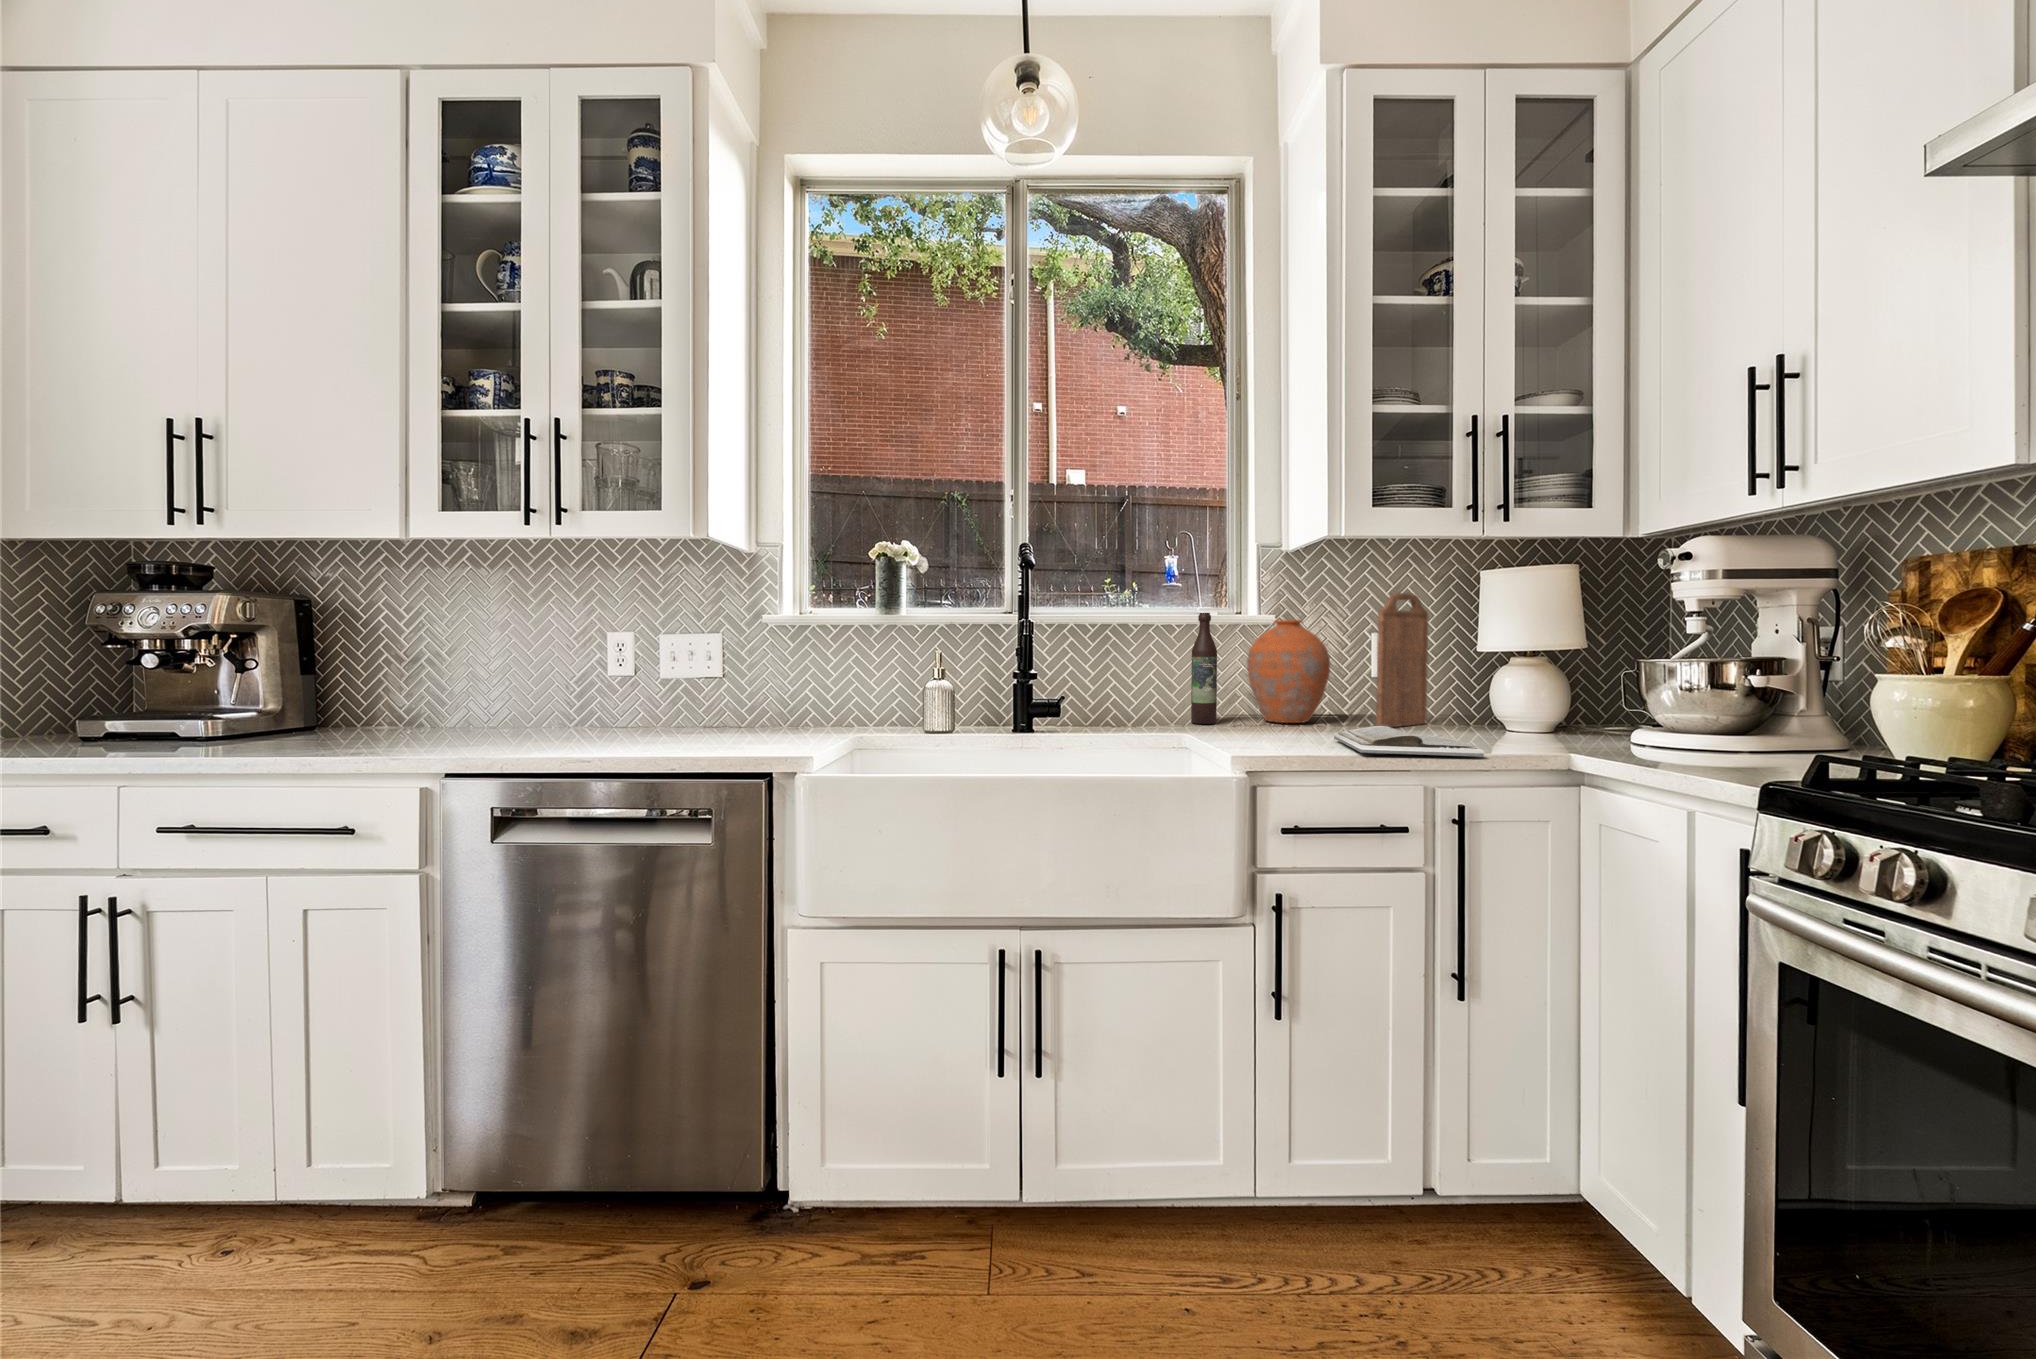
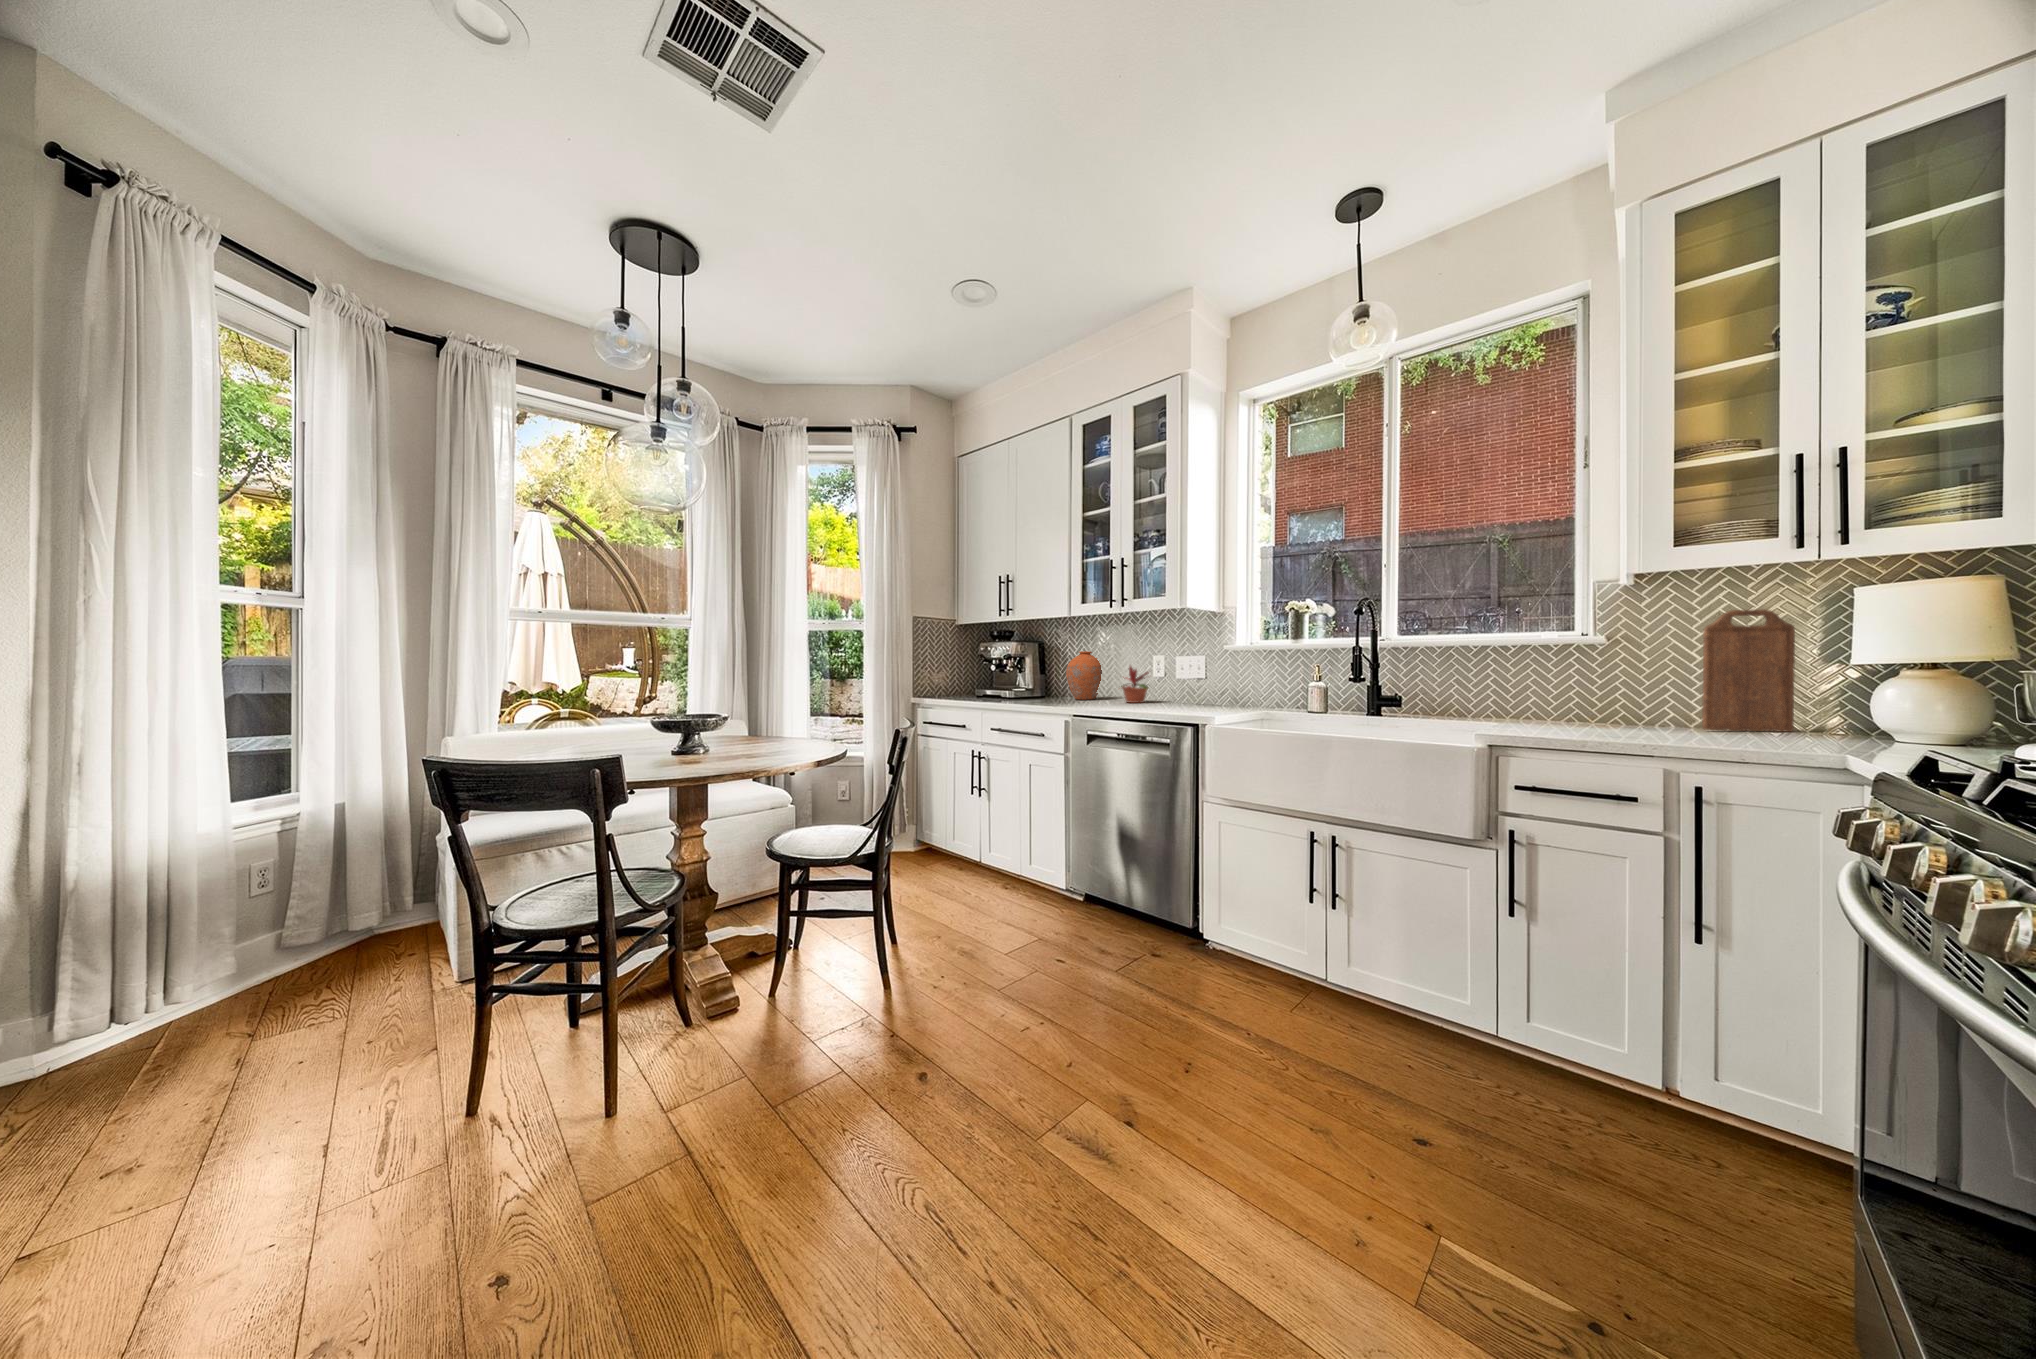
wine bottle: present [1191,613,1217,724] -> none [1521,634,1546,720]
vase: present [1246,620,1330,723] -> present [1066,651,1102,700]
potted plant: none [518,649,617,728] -> present [1121,666,1149,703]
book: present [1334,726,1484,757] -> none [1586,722,1727,746]

